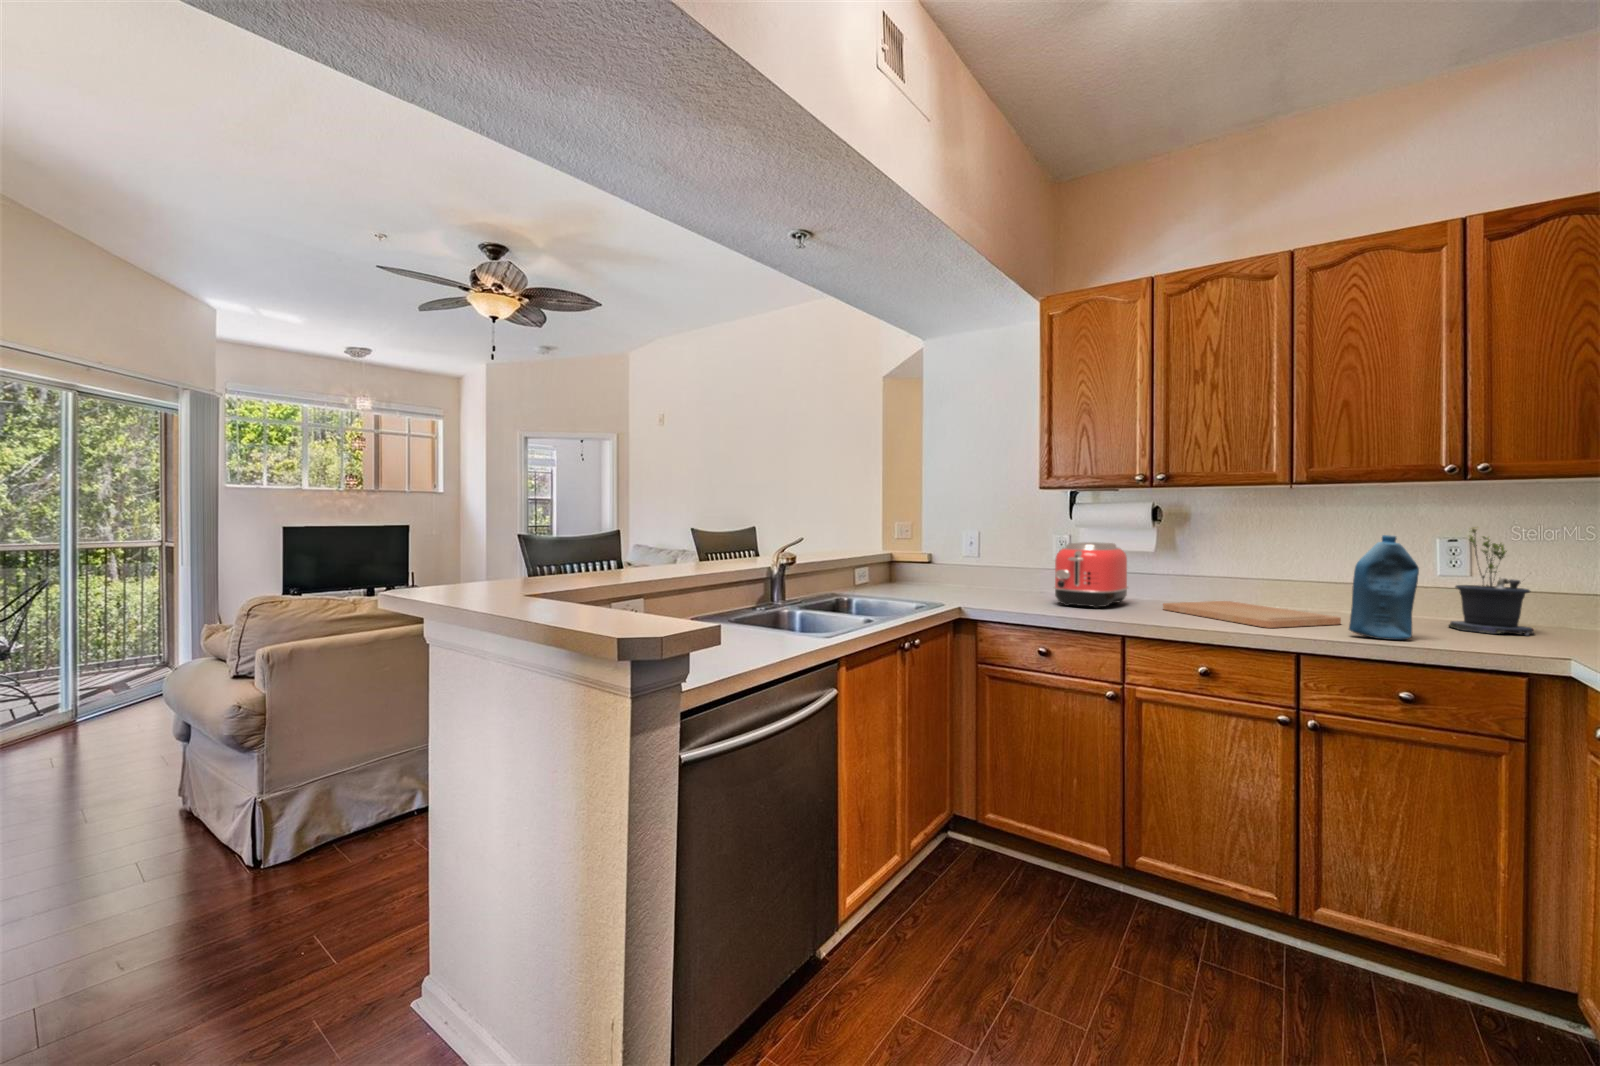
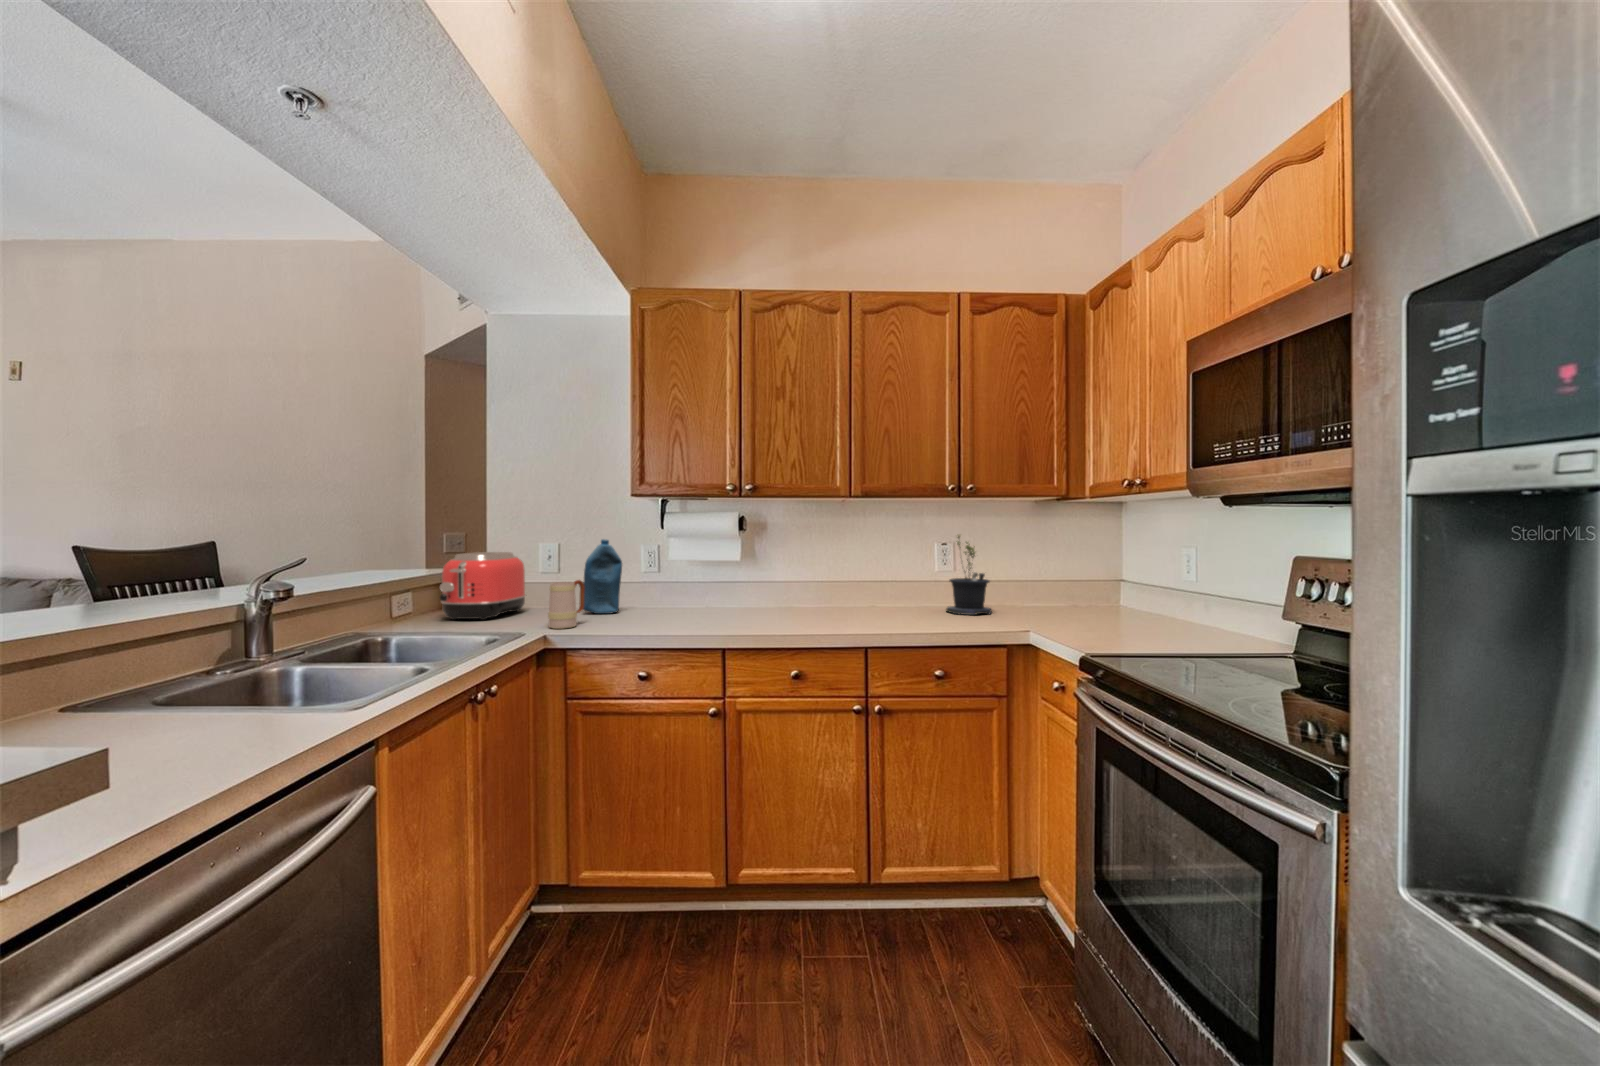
bottle: present [1349,535,1419,640] -> present [583,539,622,614]
toaster: present [1054,542,1128,608] -> present [440,552,526,620]
mug: none [962,564,993,604] -> present [548,580,585,629]
cutting board: present [1163,601,1341,628] -> none [752,602,886,627]

